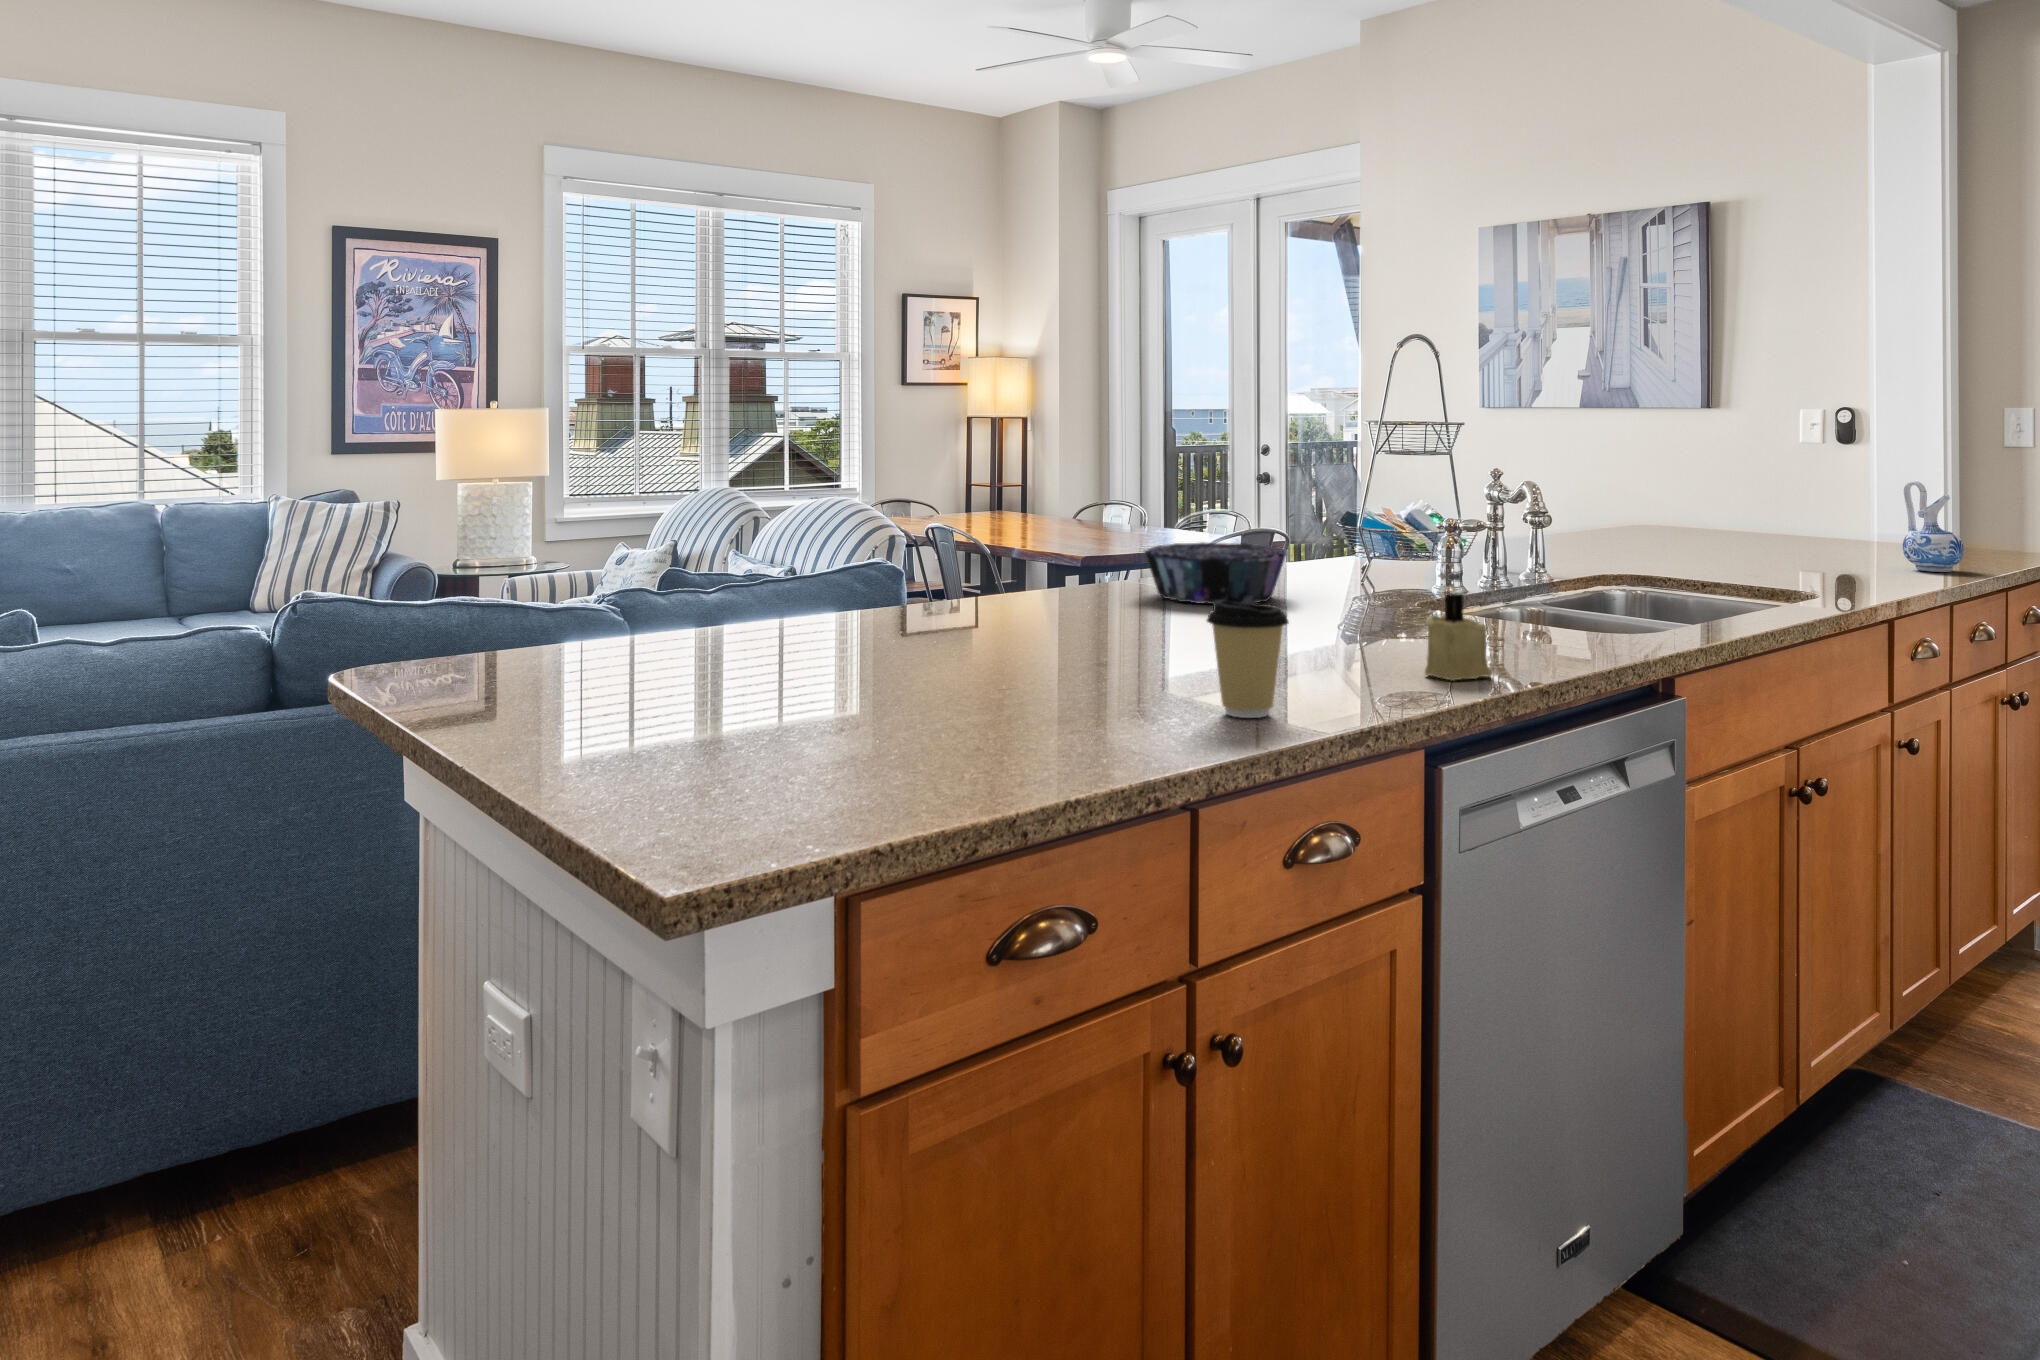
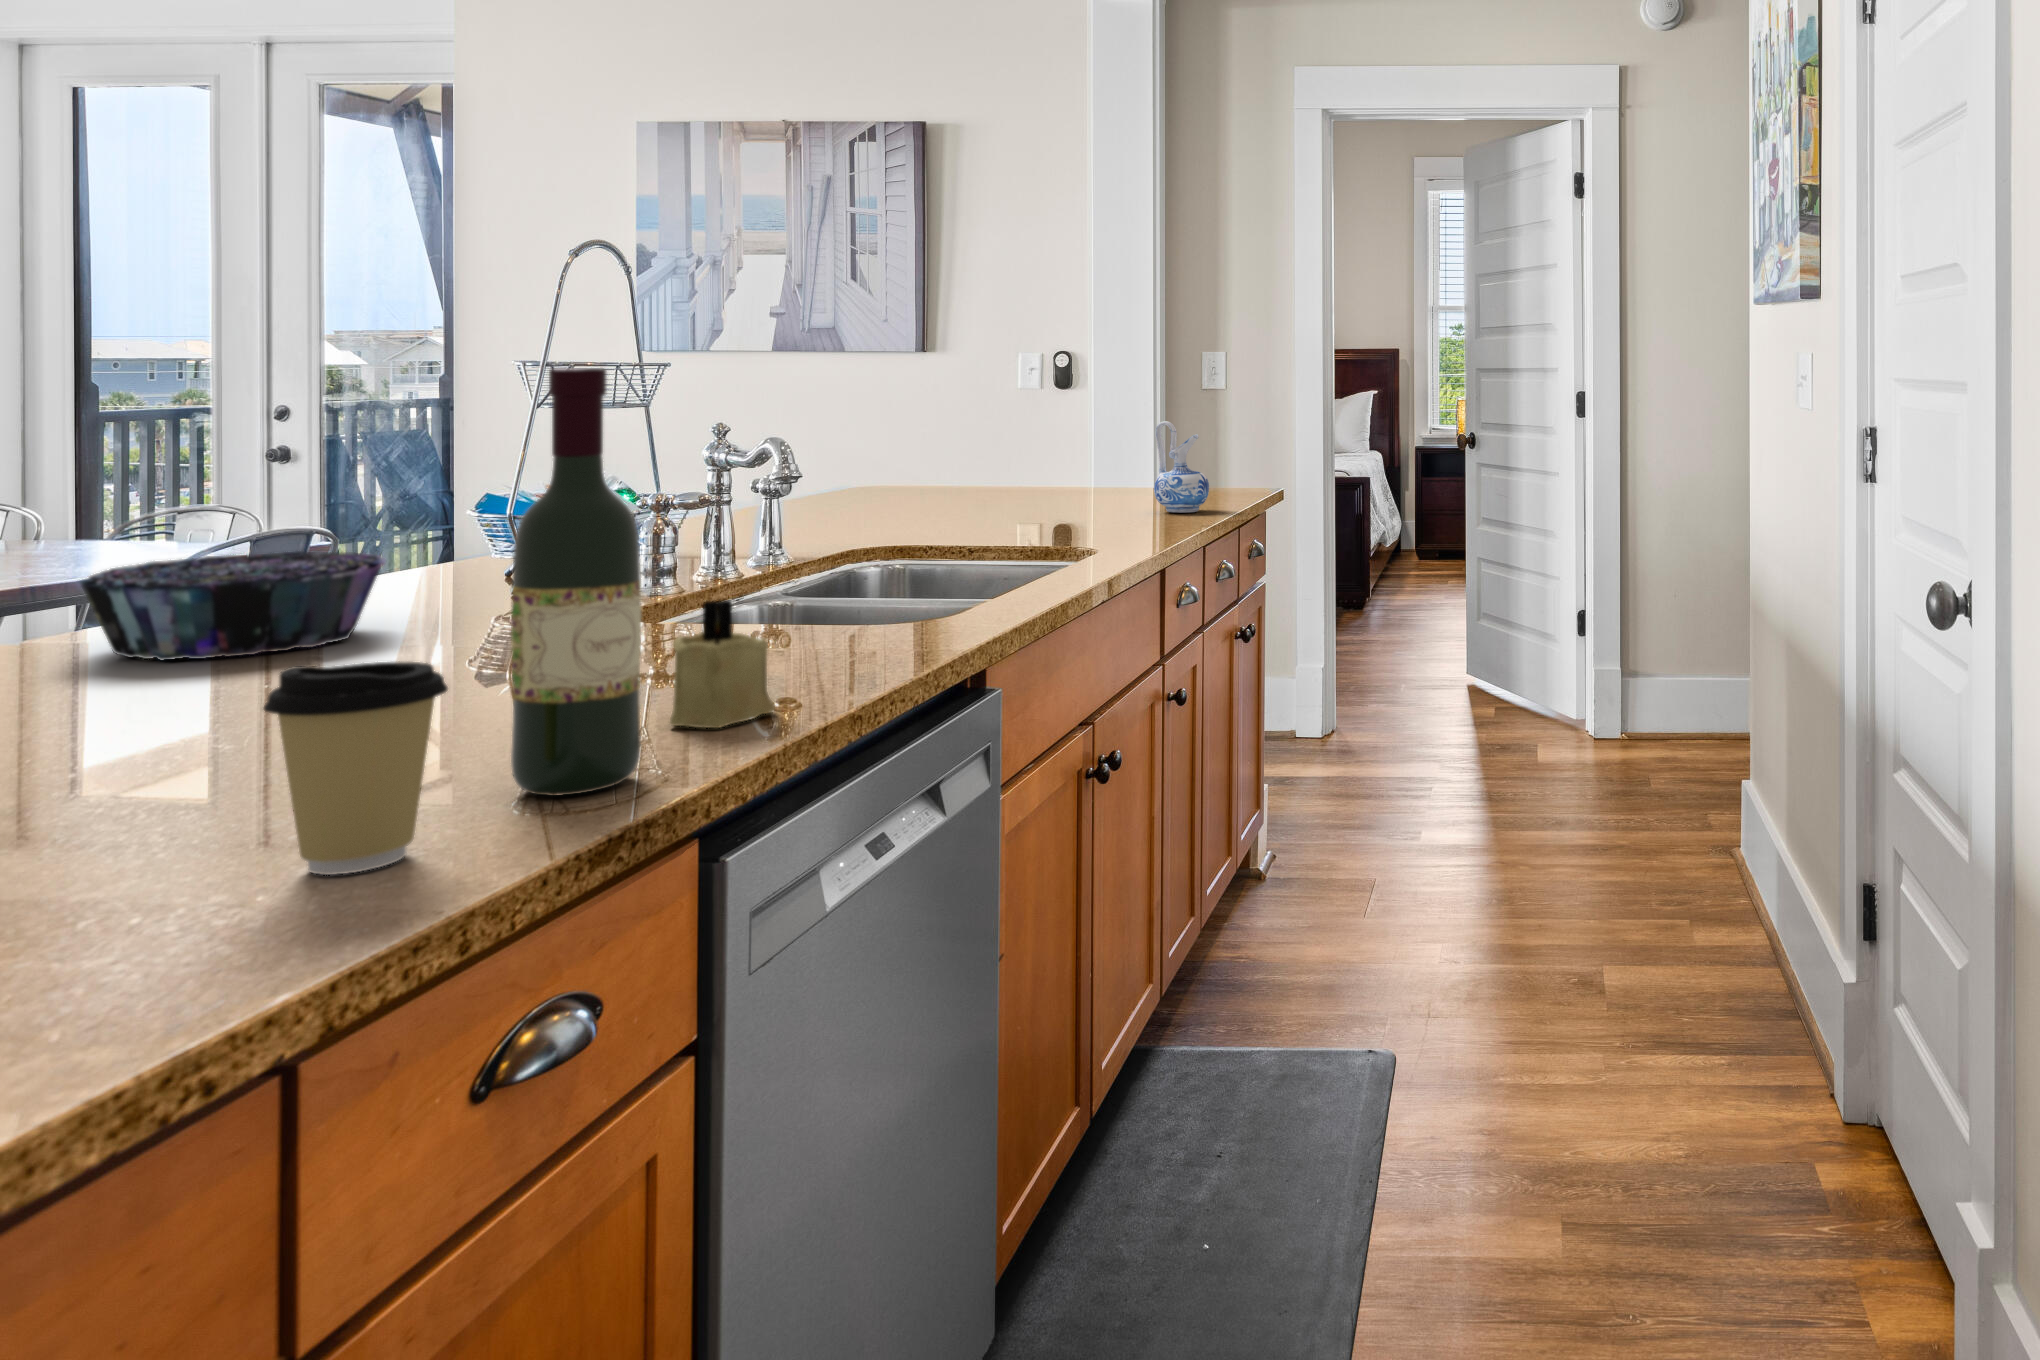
wine bottle: none [1327,436,1397,702] -> present [511,368,641,796]

